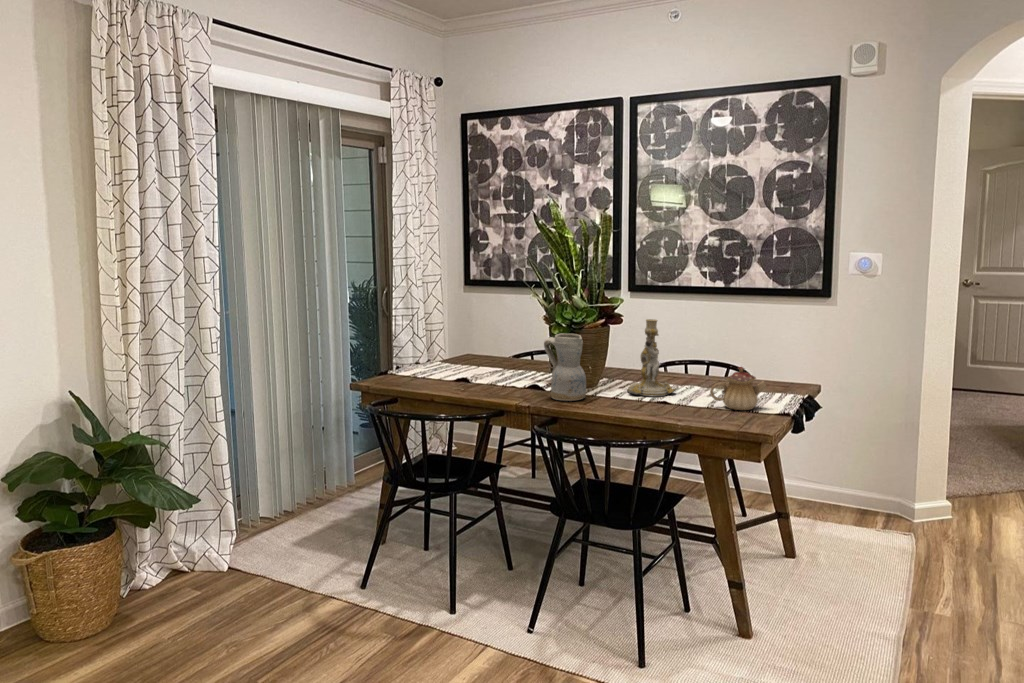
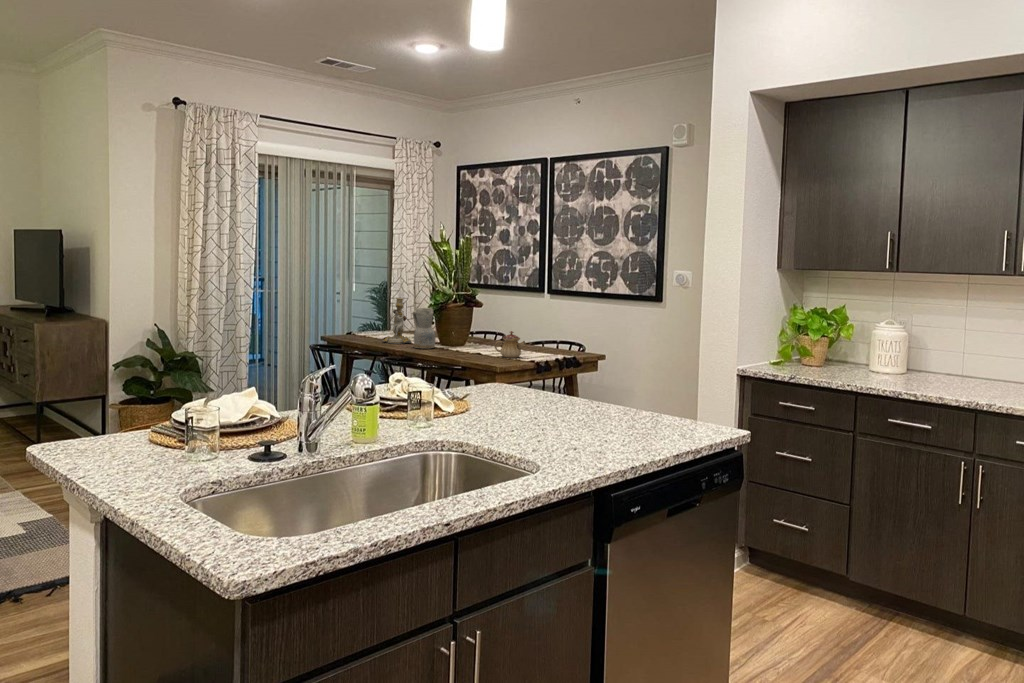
candlestick: present [628,319,676,396] -> present [383,298,411,344]

